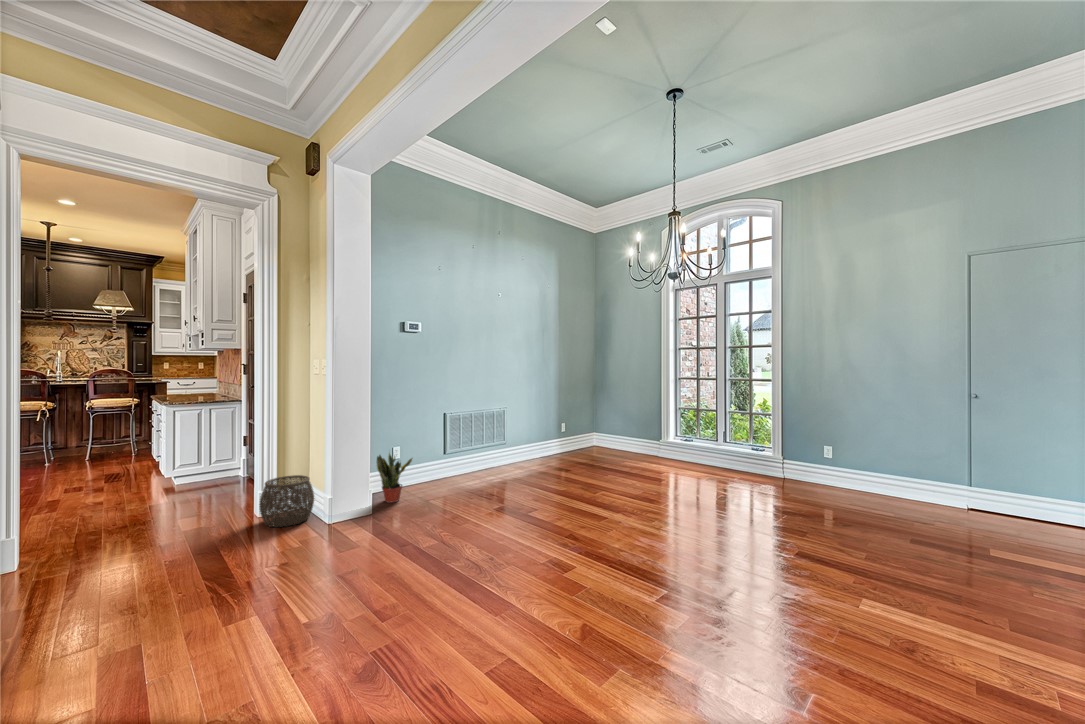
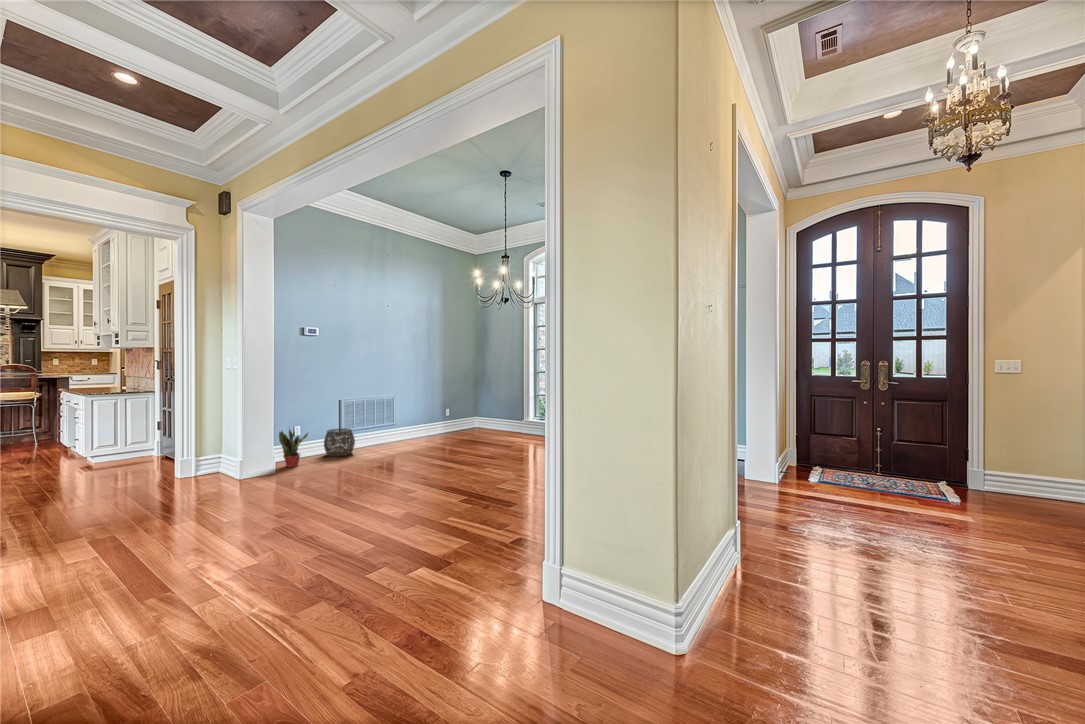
woven basket: present [259,475,314,527] -> present [324,428,355,457]

